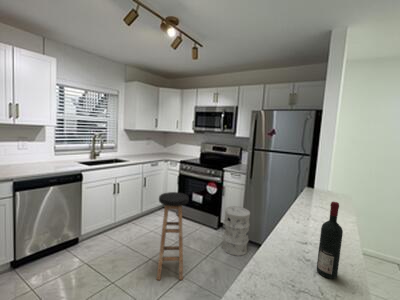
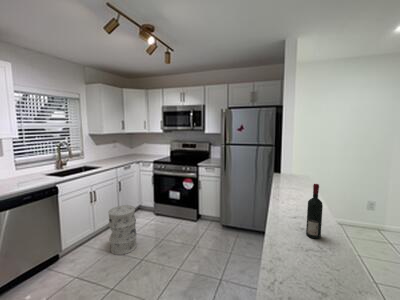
bar stool: present [157,192,189,280] -> none [149,192,179,277]
trash can: present [223,206,250,256] -> present [108,205,137,255]

